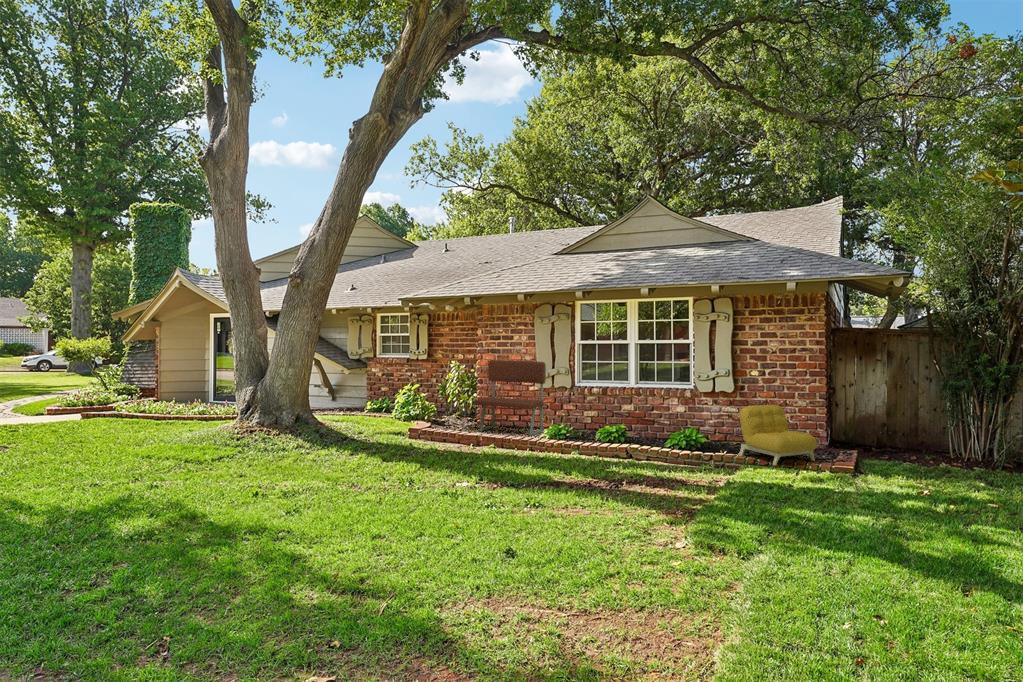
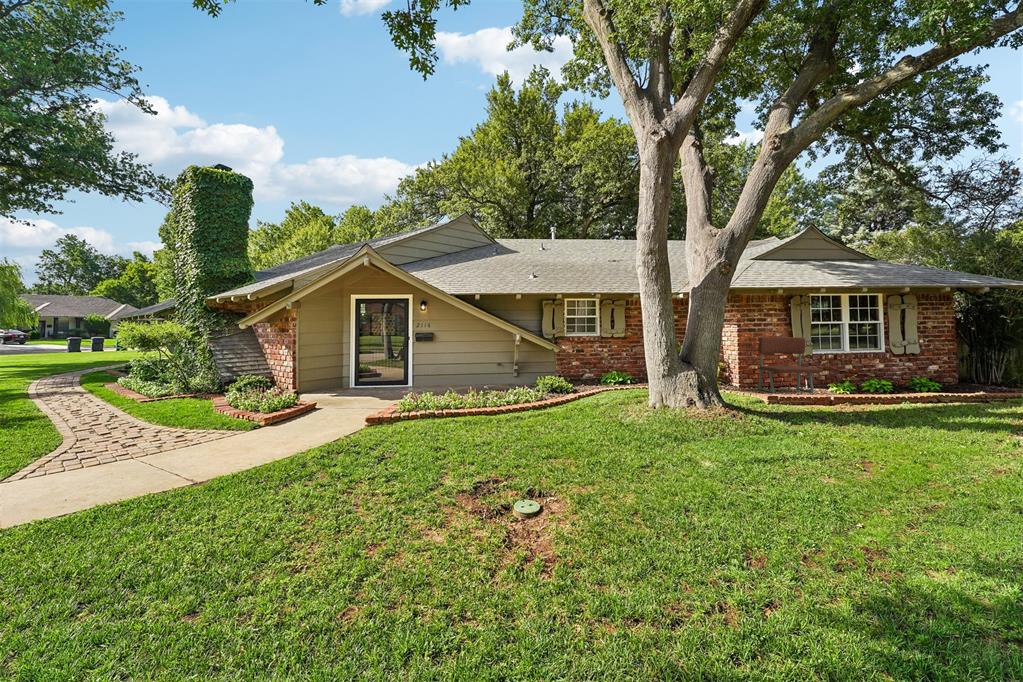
armchair: present [739,405,817,465] -> none [934,360,988,395]

